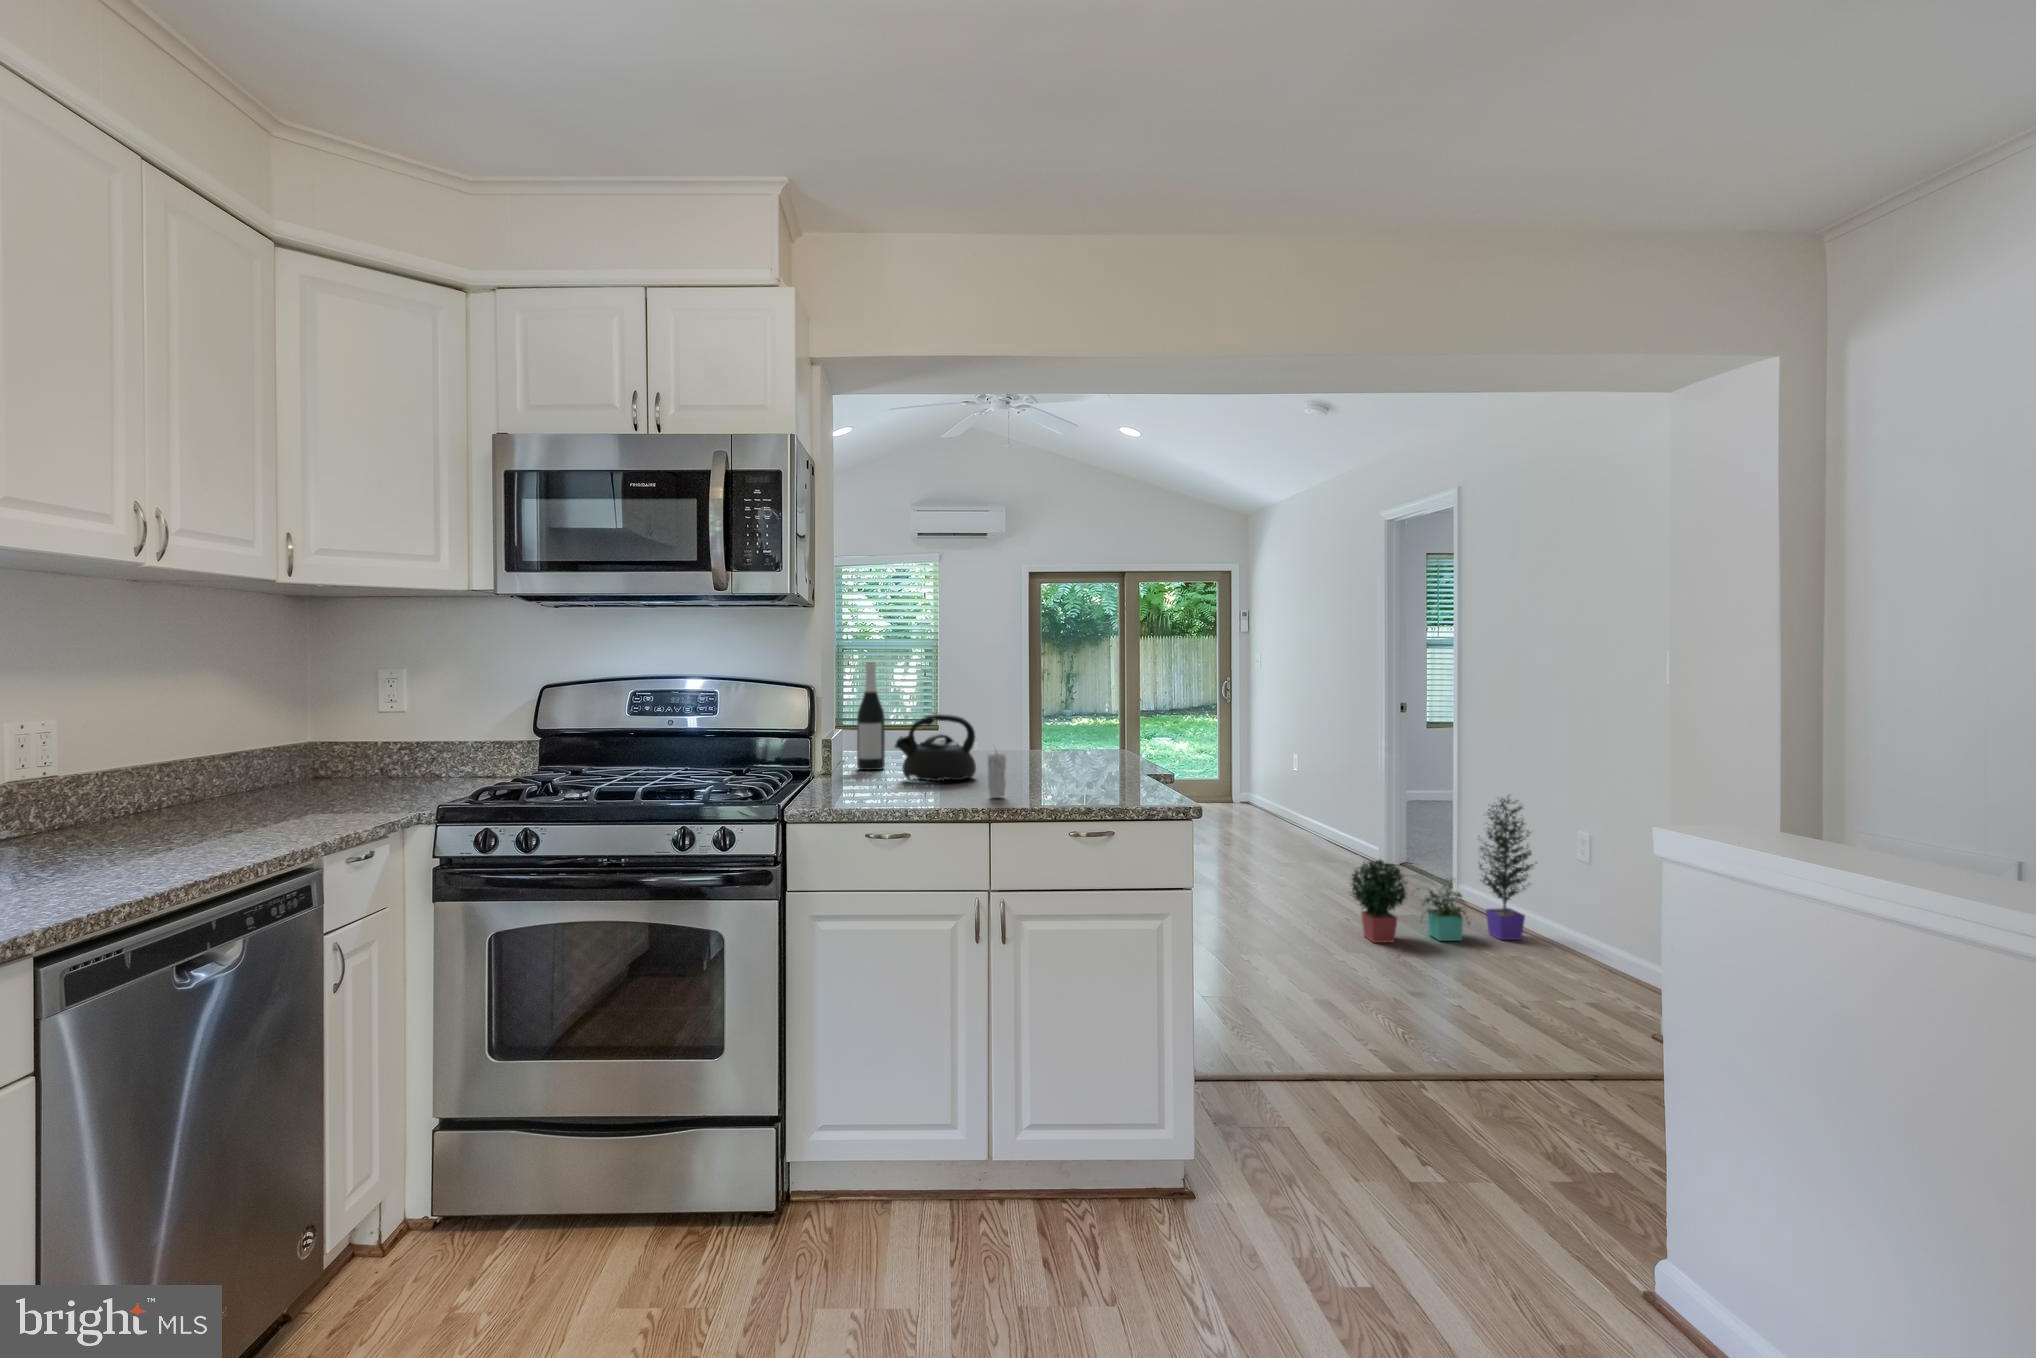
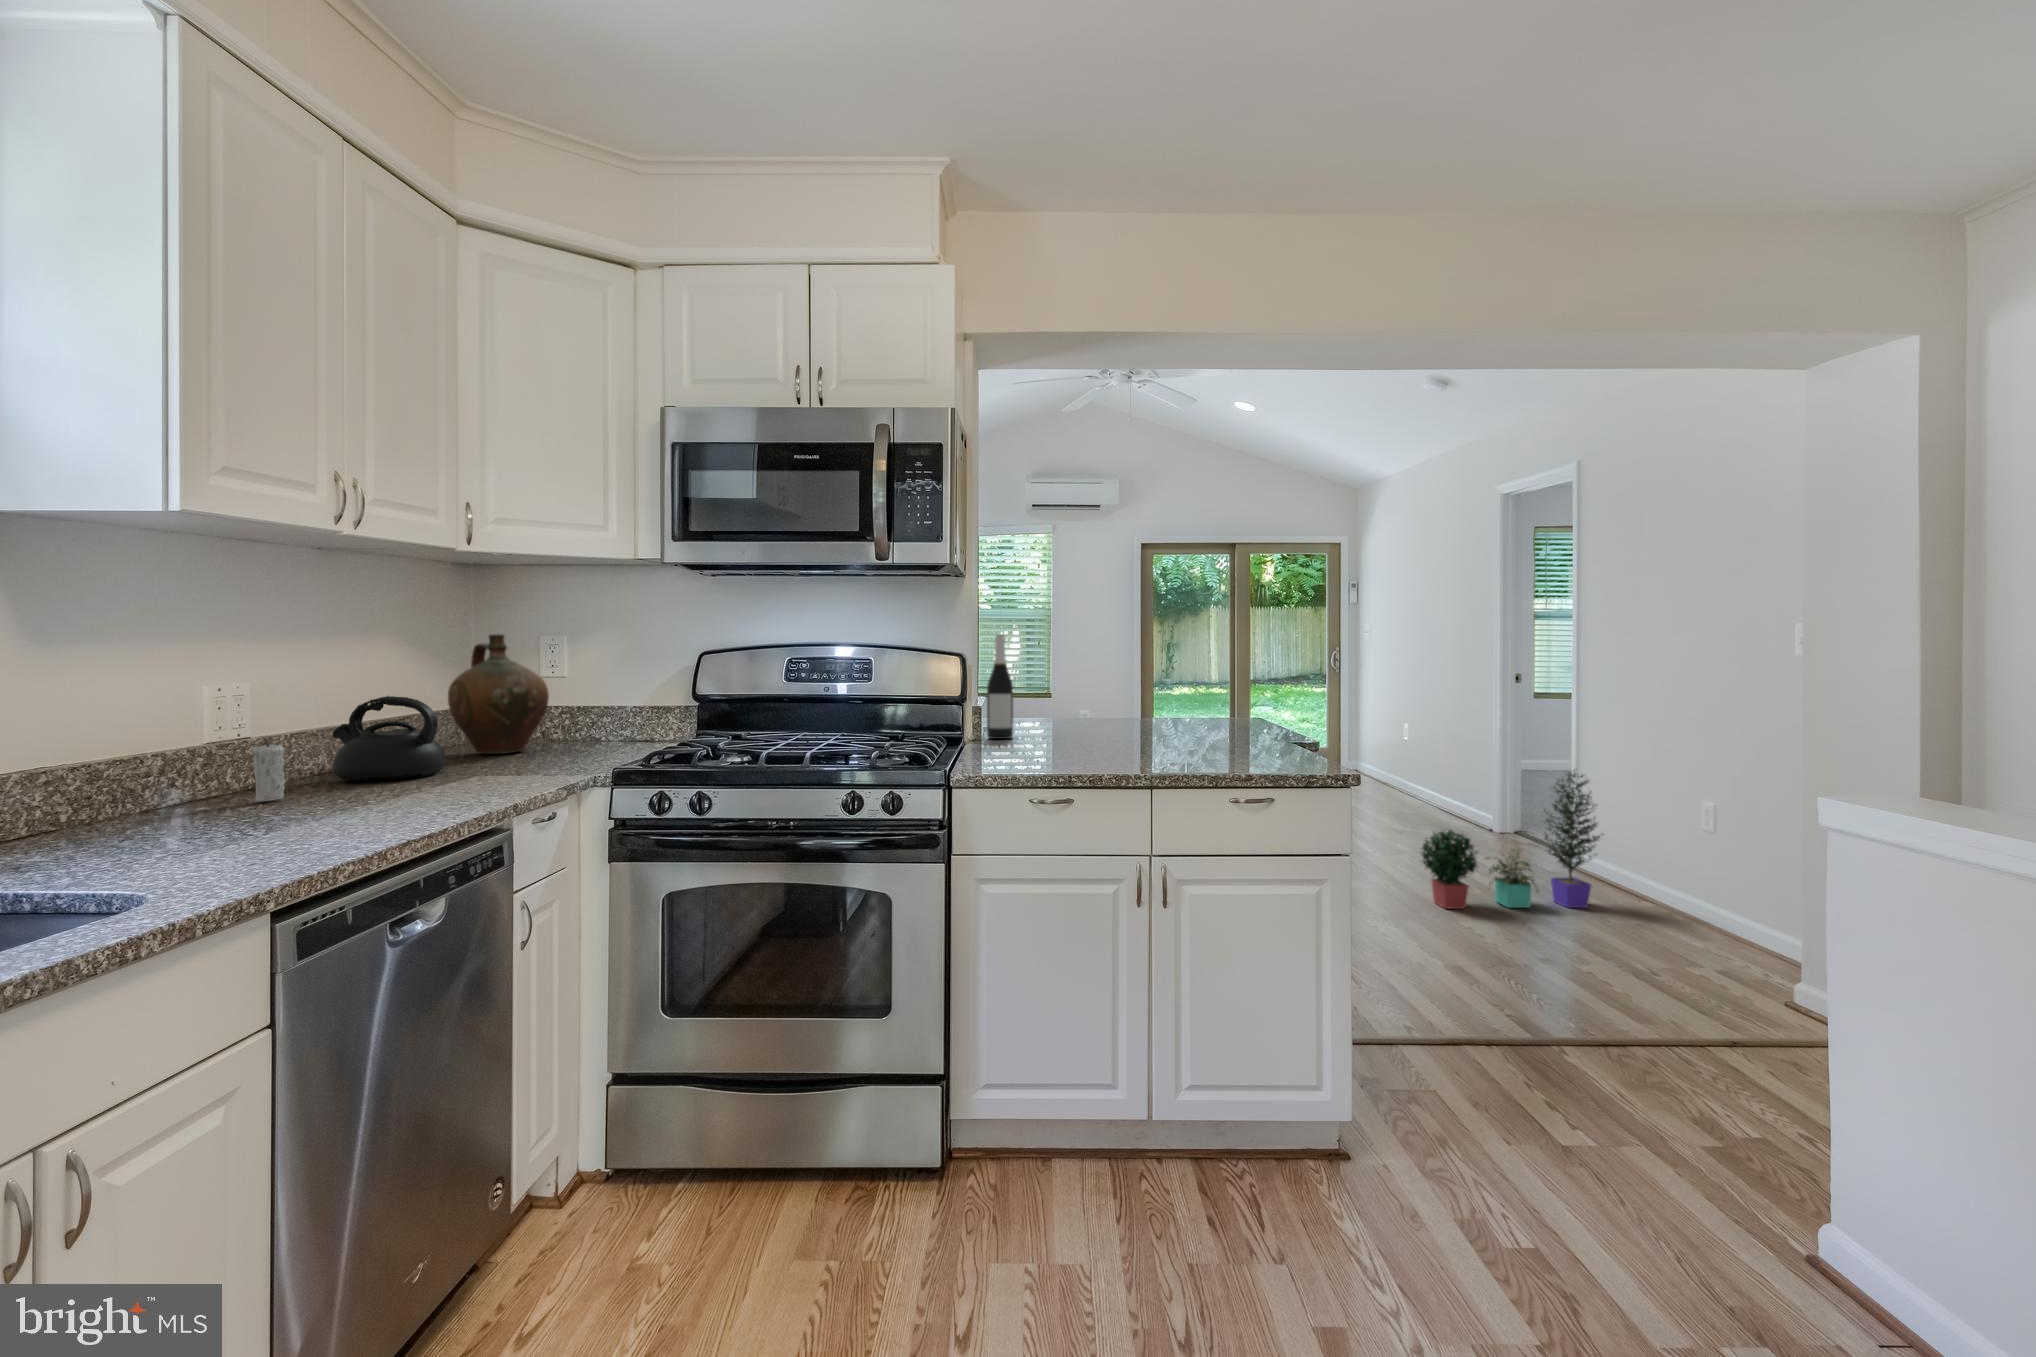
ceramic jug: none [278,665,388,790] -> present [448,634,549,754]
teapot: present [895,713,976,781] -> present [333,696,446,780]
candle: present [988,752,1006,798] -> present [253,737,285,802]

